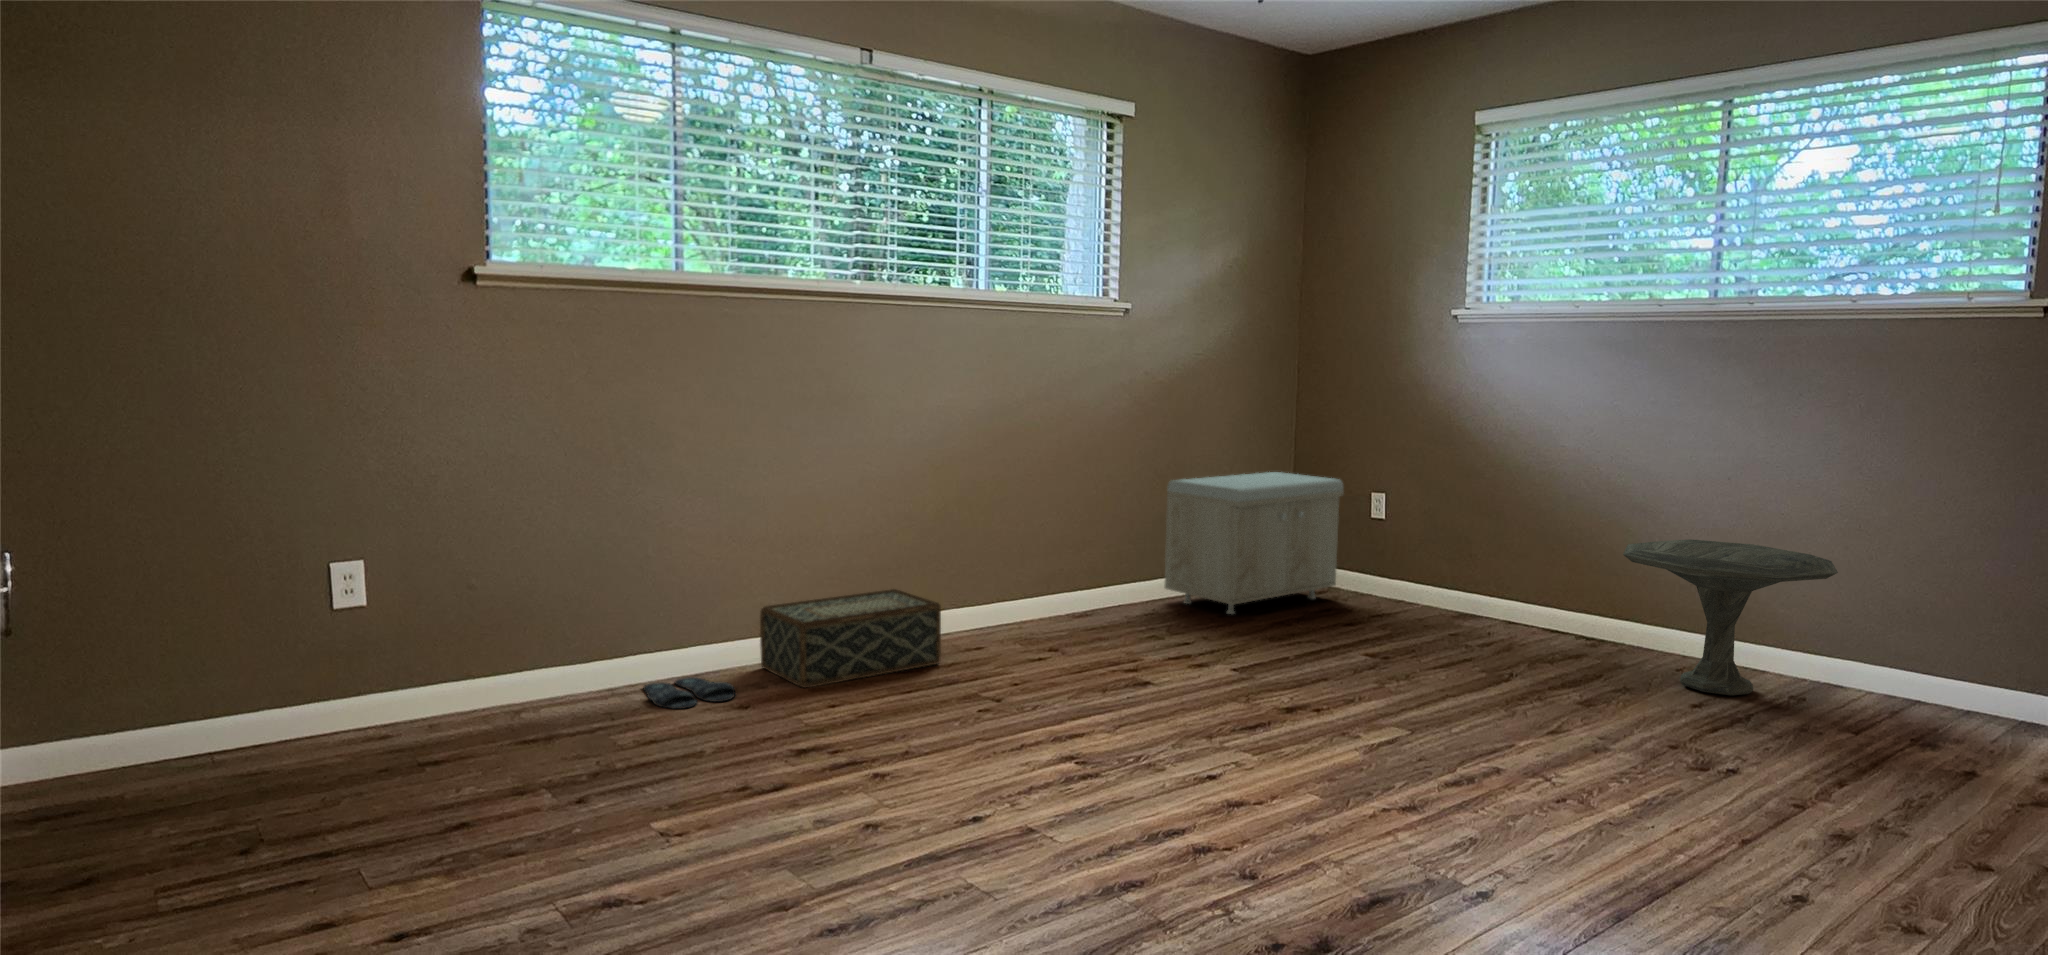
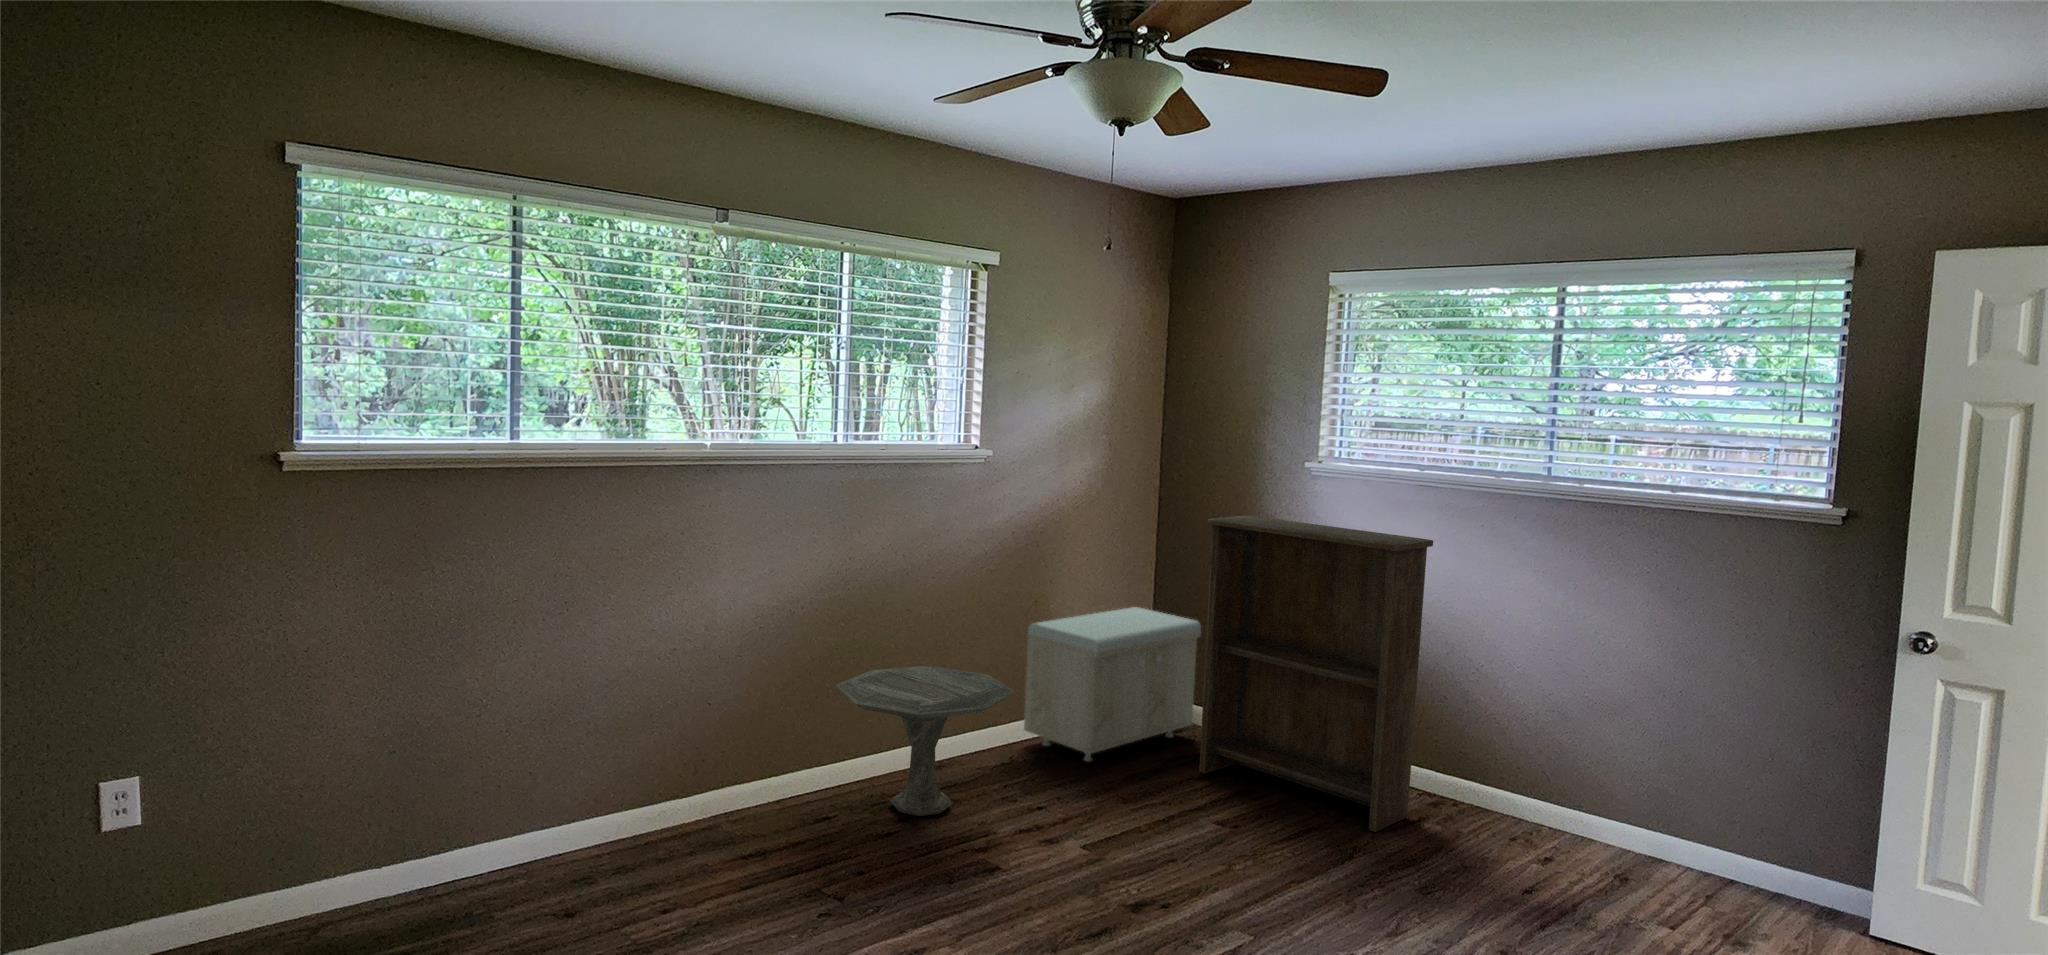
bookshelf: none [1345,363,1591,664] -> present [1199,515,1433,832]
side table: present [1623,539,1838,695] -> present [836,665,1015,816]
woven basket: present [760,589,941,688] -> none [590,759,785,886]
slippers: present [643,677,735,709] -> none [454,873,555,924]

